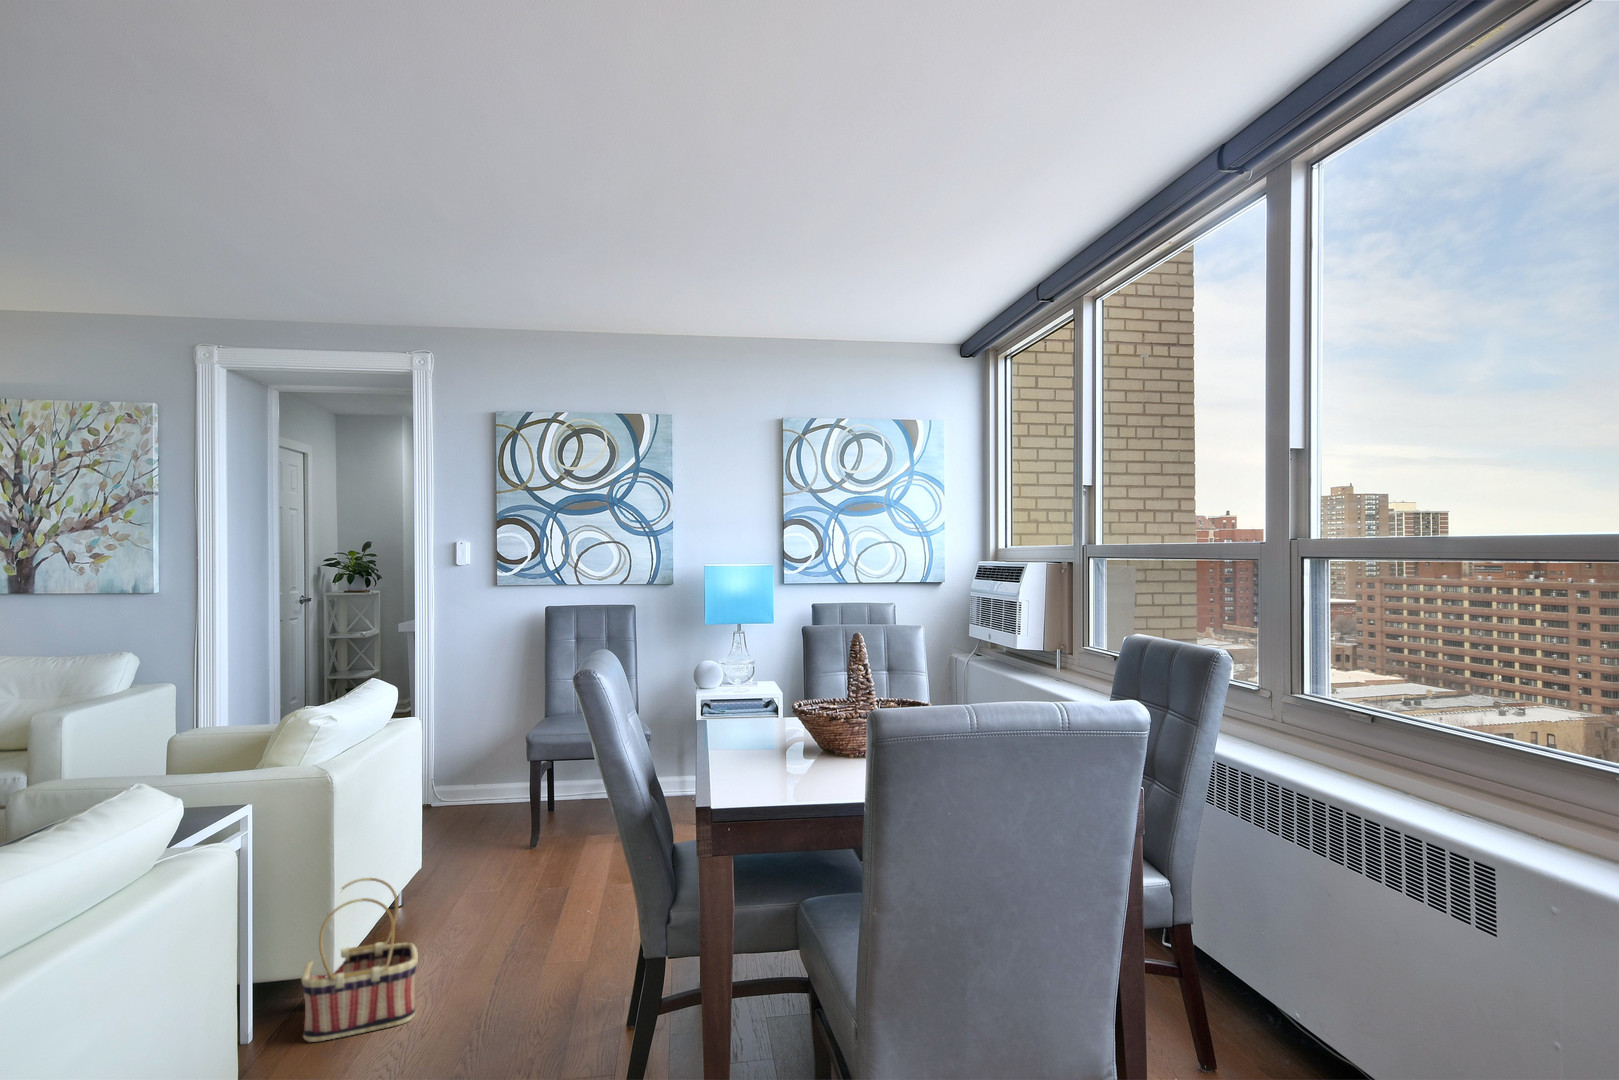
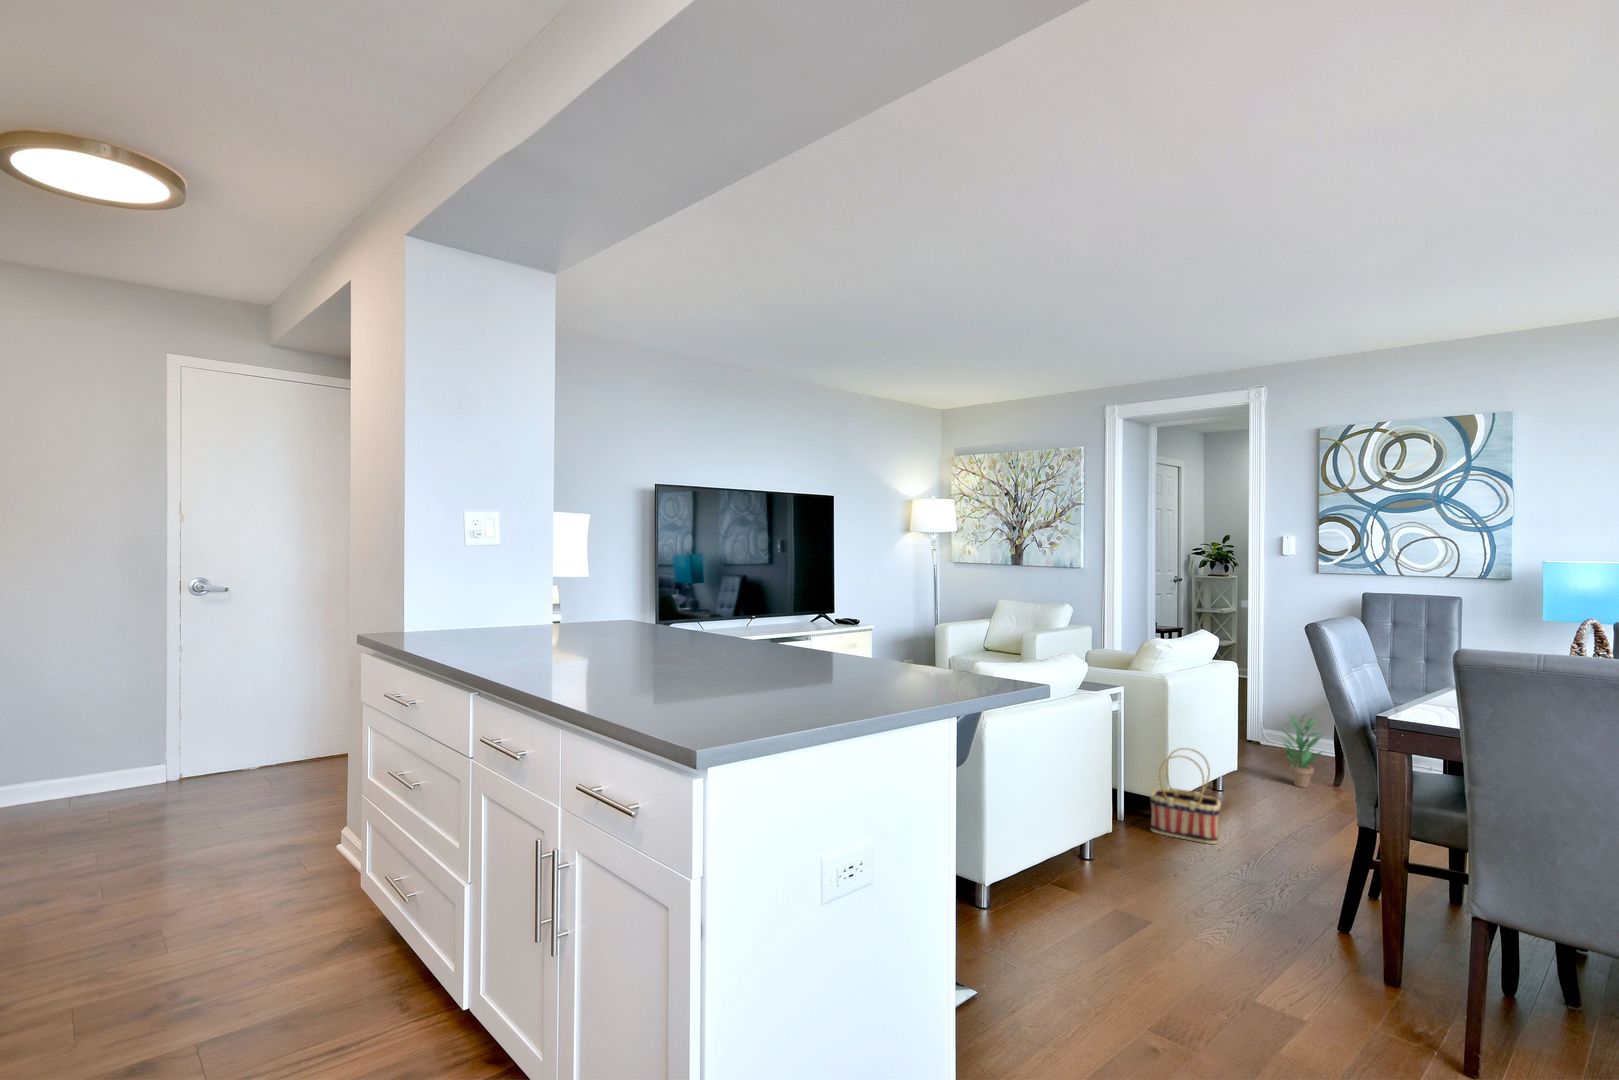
potted plant: none [468,765,521,862] -> present [1284,715,1321,788]

